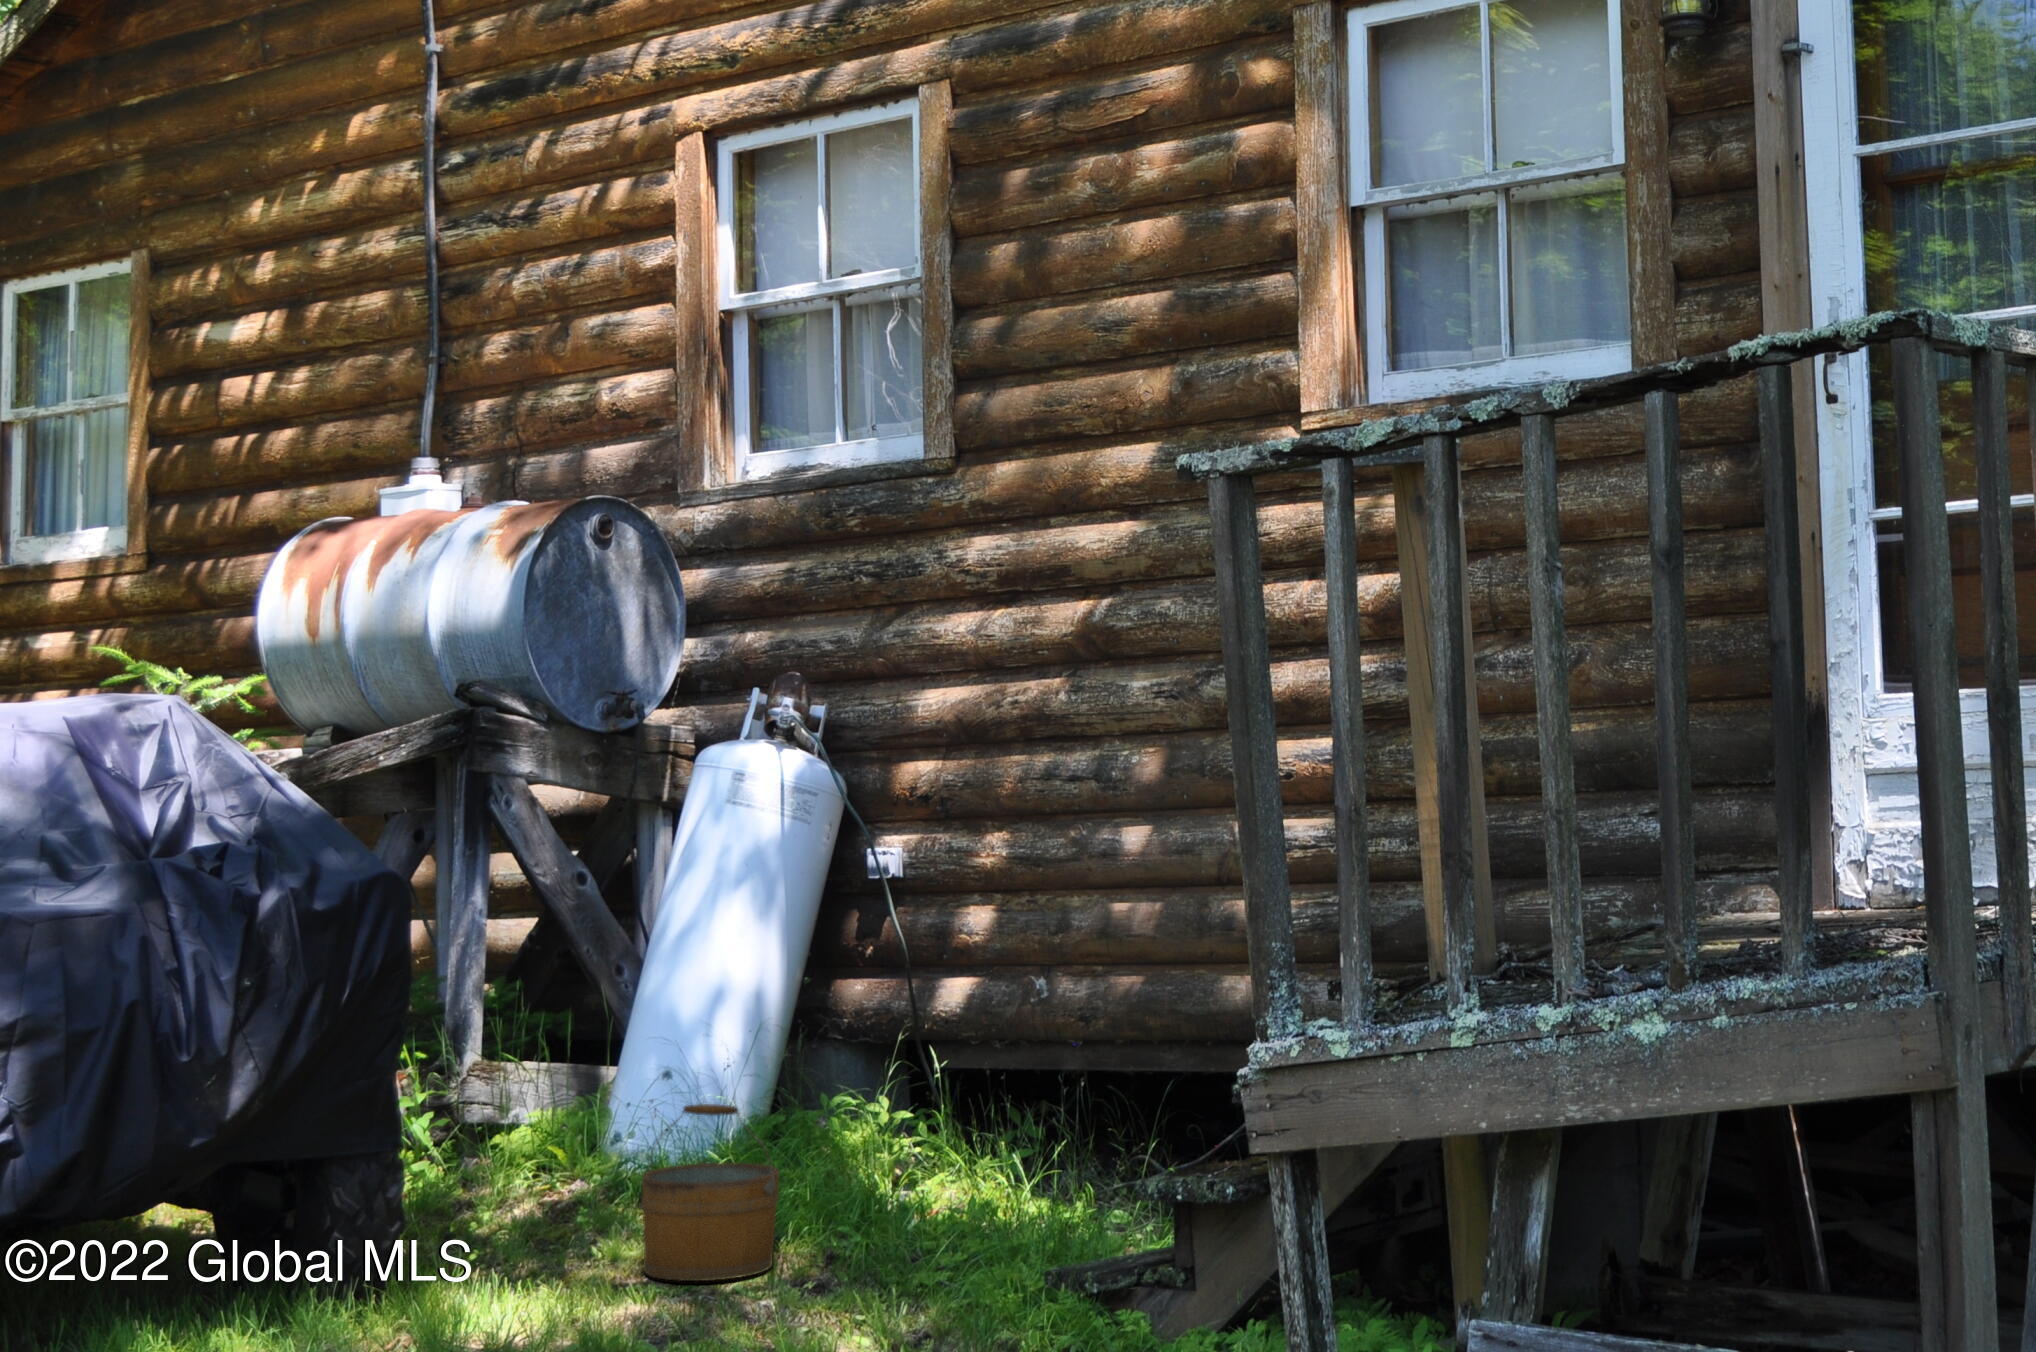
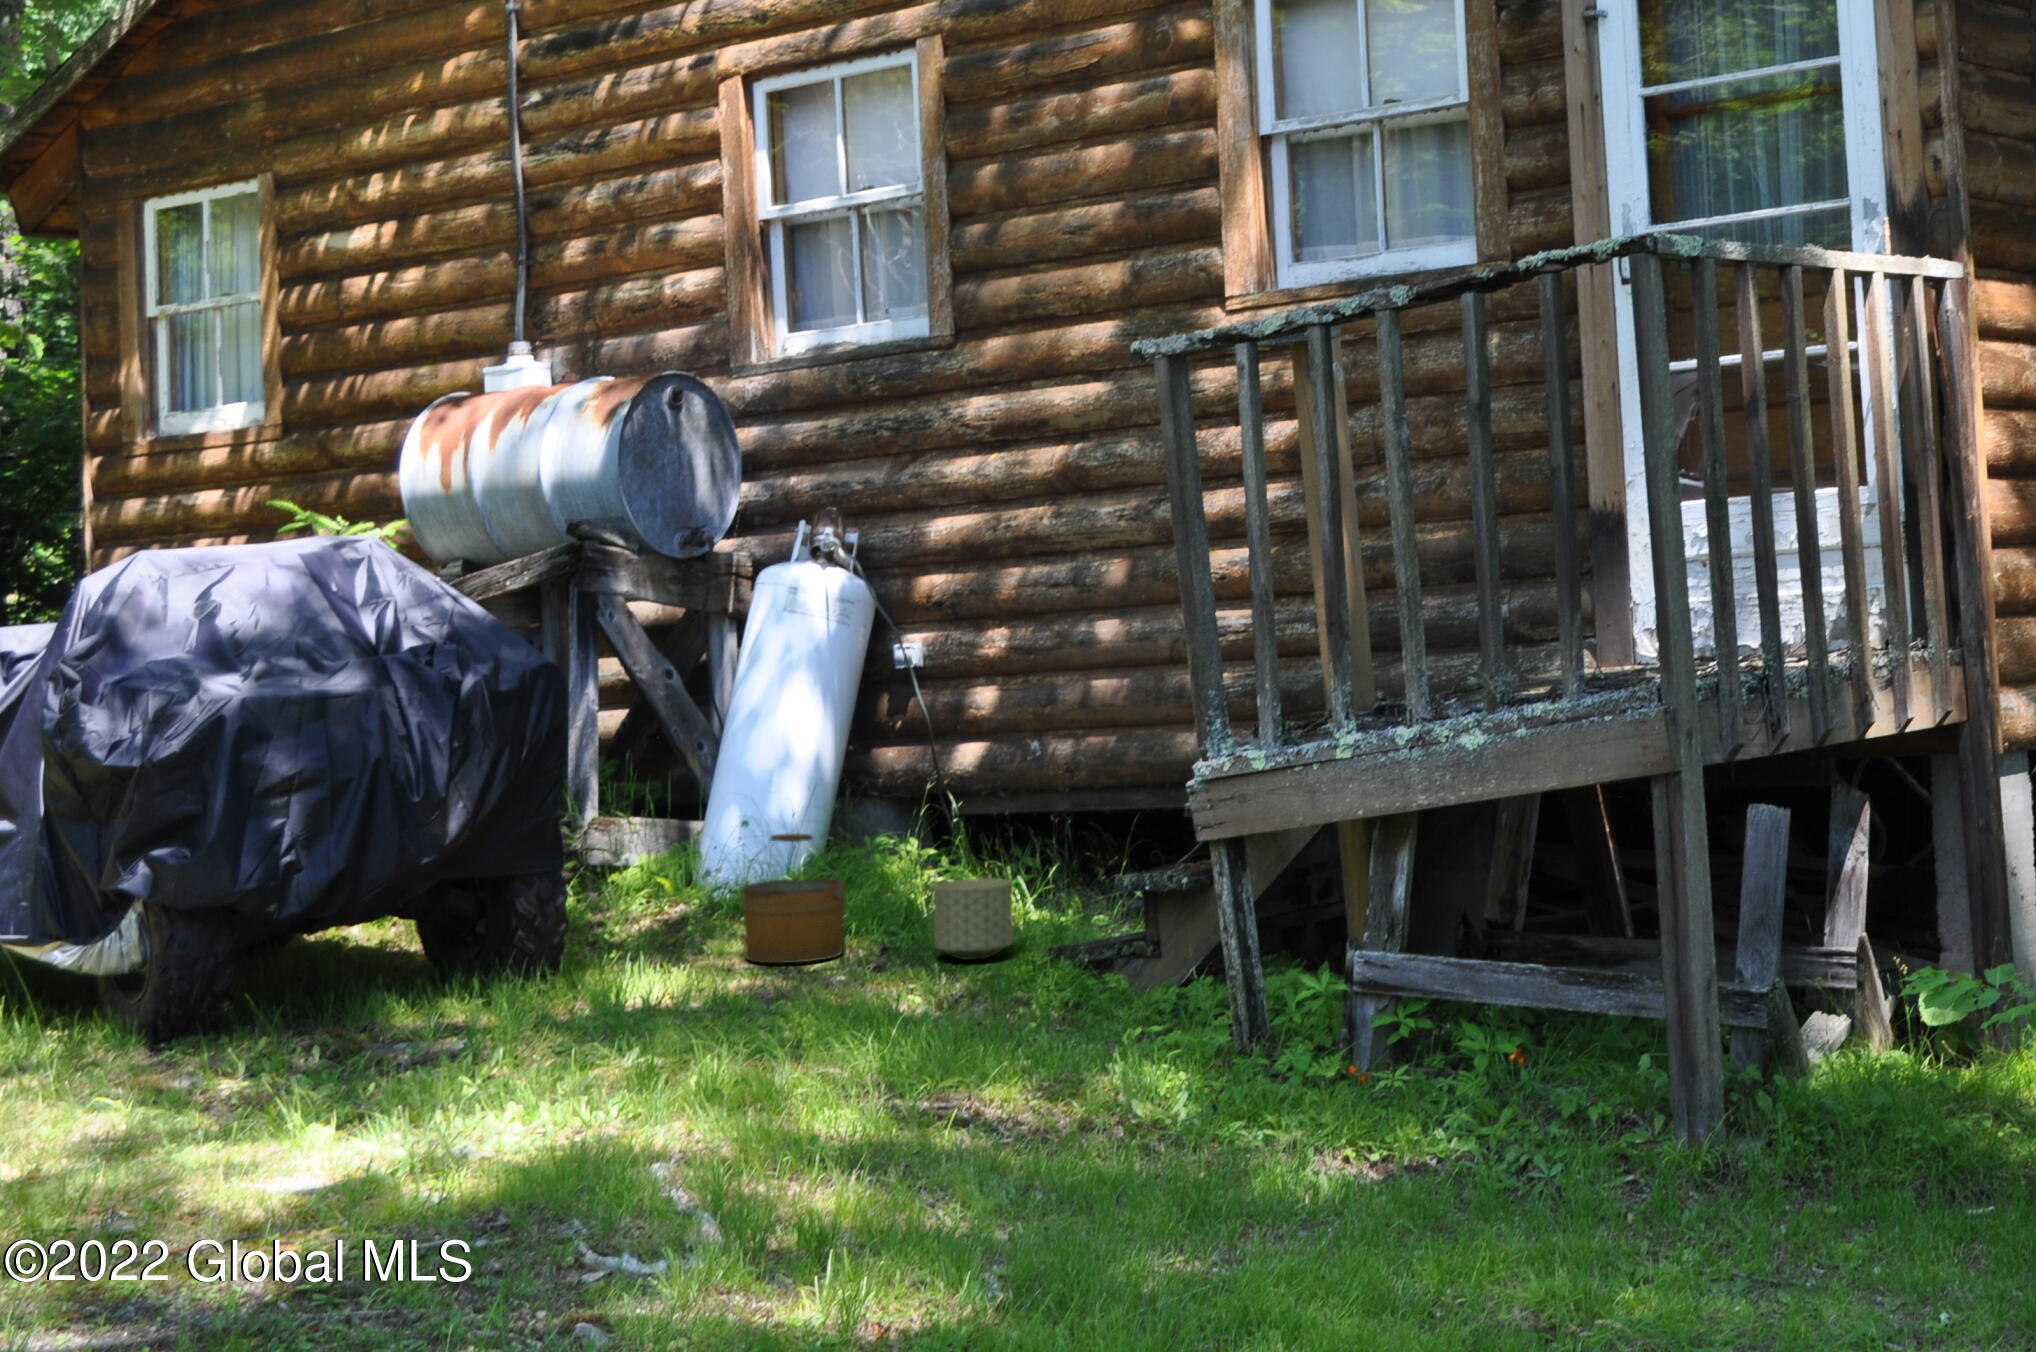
planter: none [893,1170,999,1282] -> present [934,878,1013,960]

